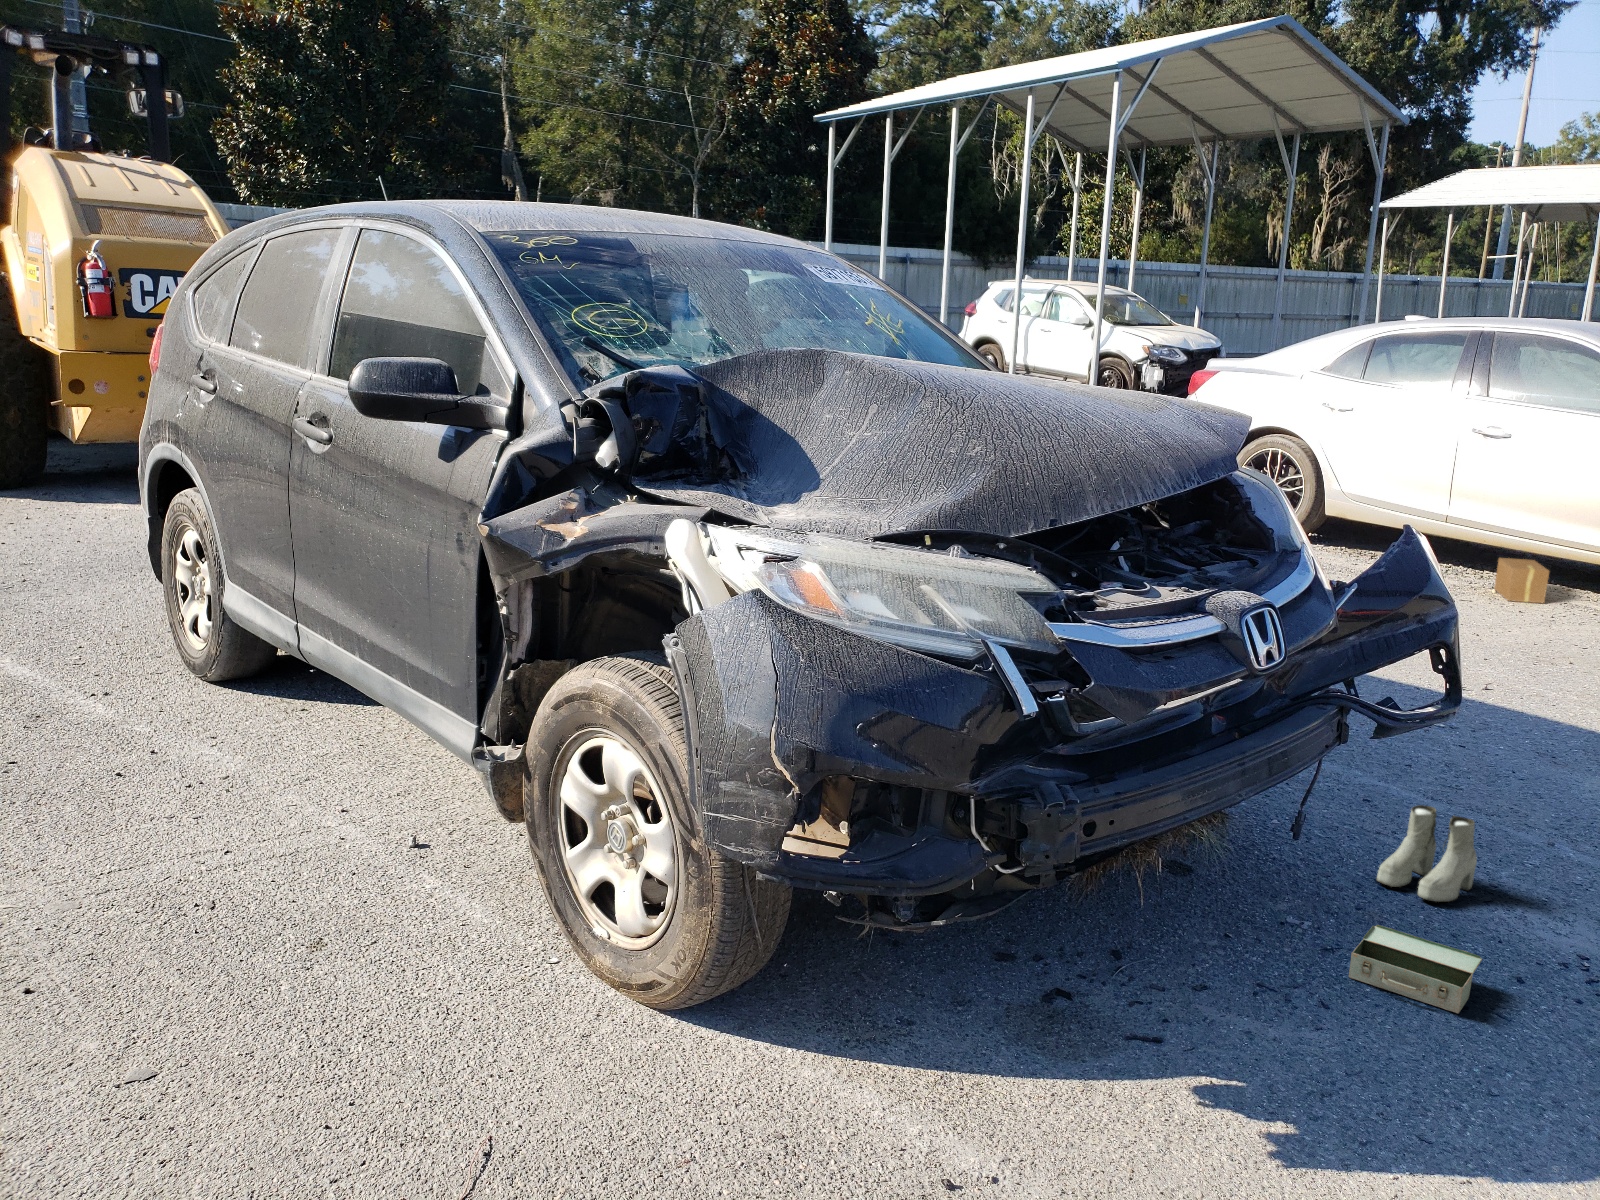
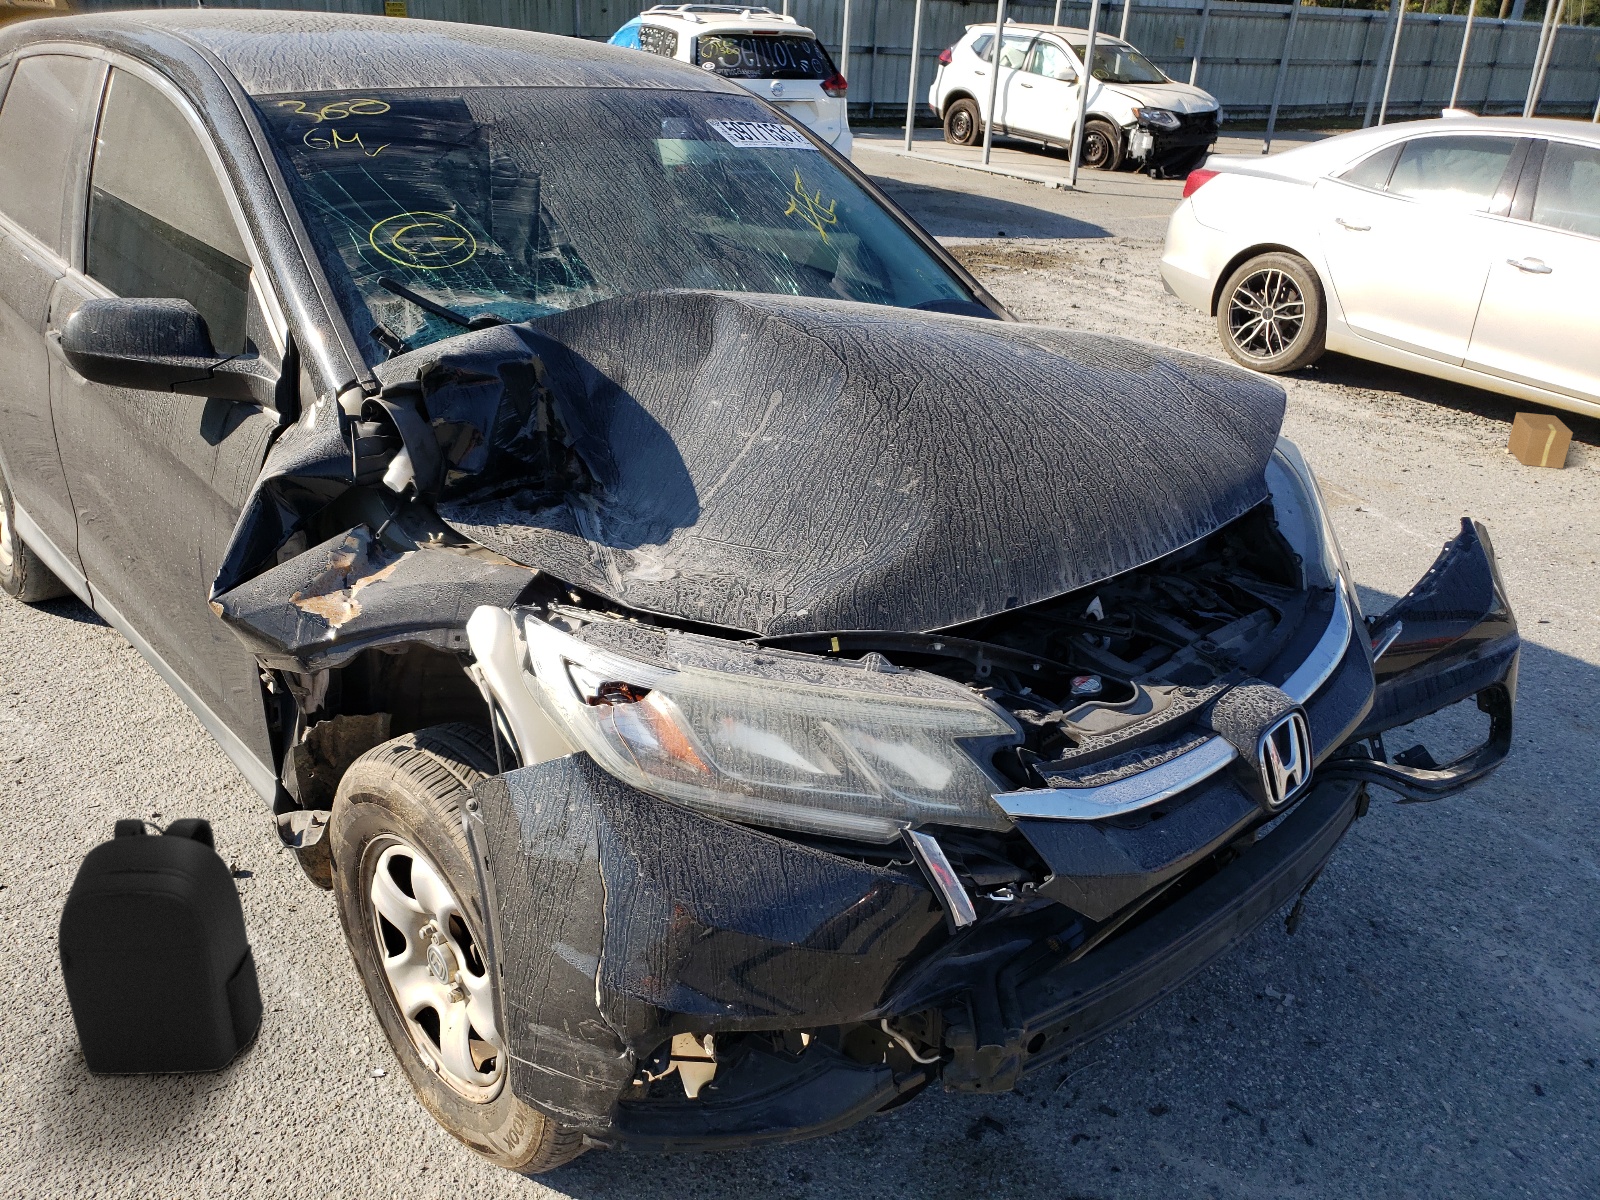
backpack: none [313,748,457,957] -> present [58,818,264,1075]
boots: present [1377,805,1477,902] -> none [1375,833,1498,956]
toolbox: present [1349,925,1482,1013] -> none [1341,1014,1503,1150]

